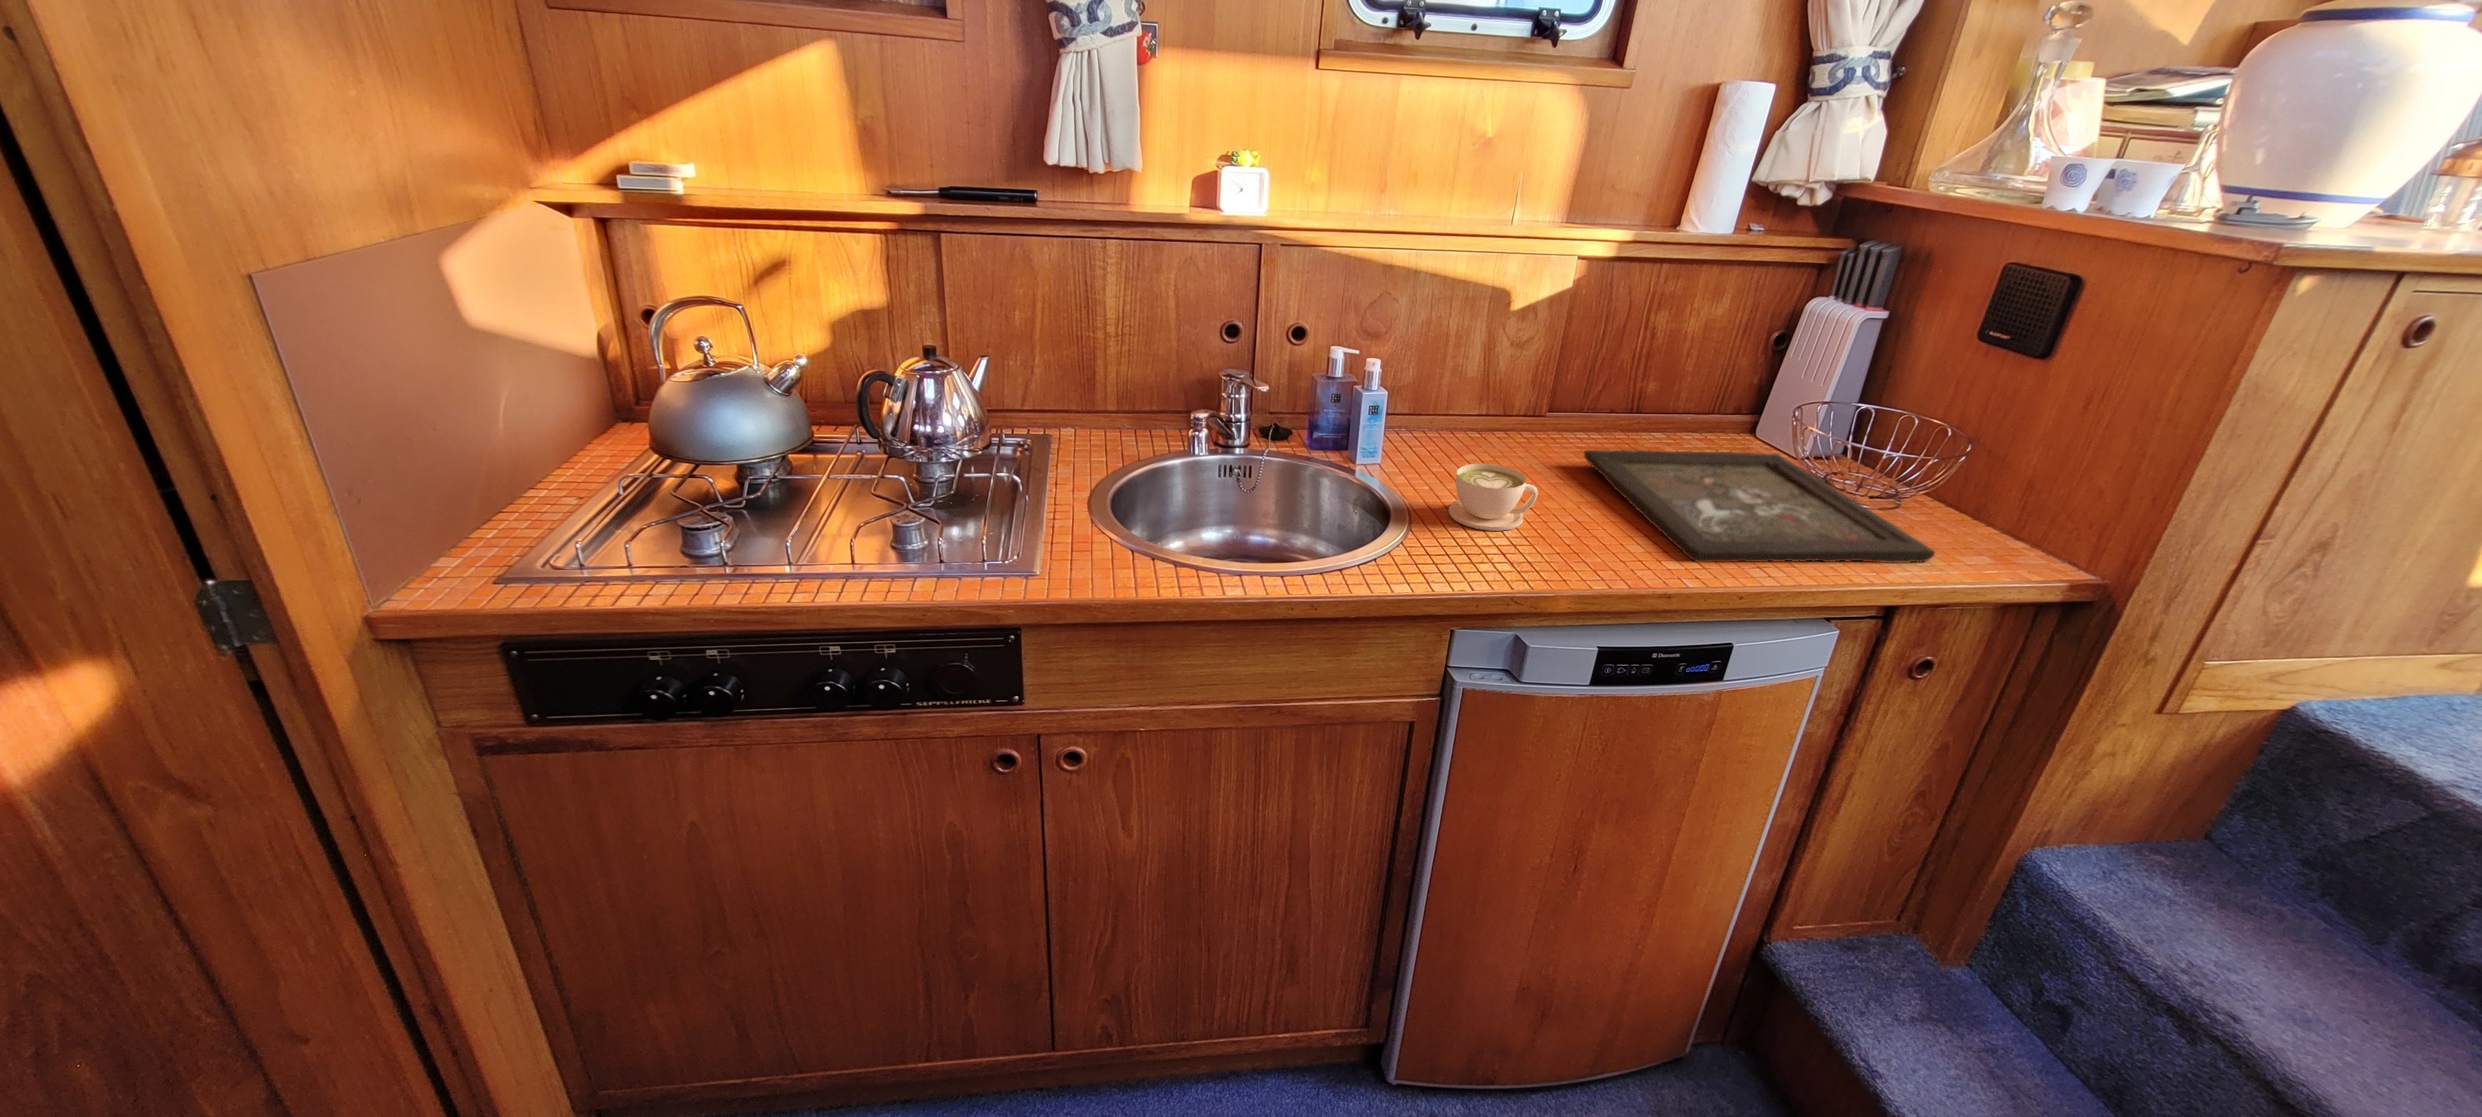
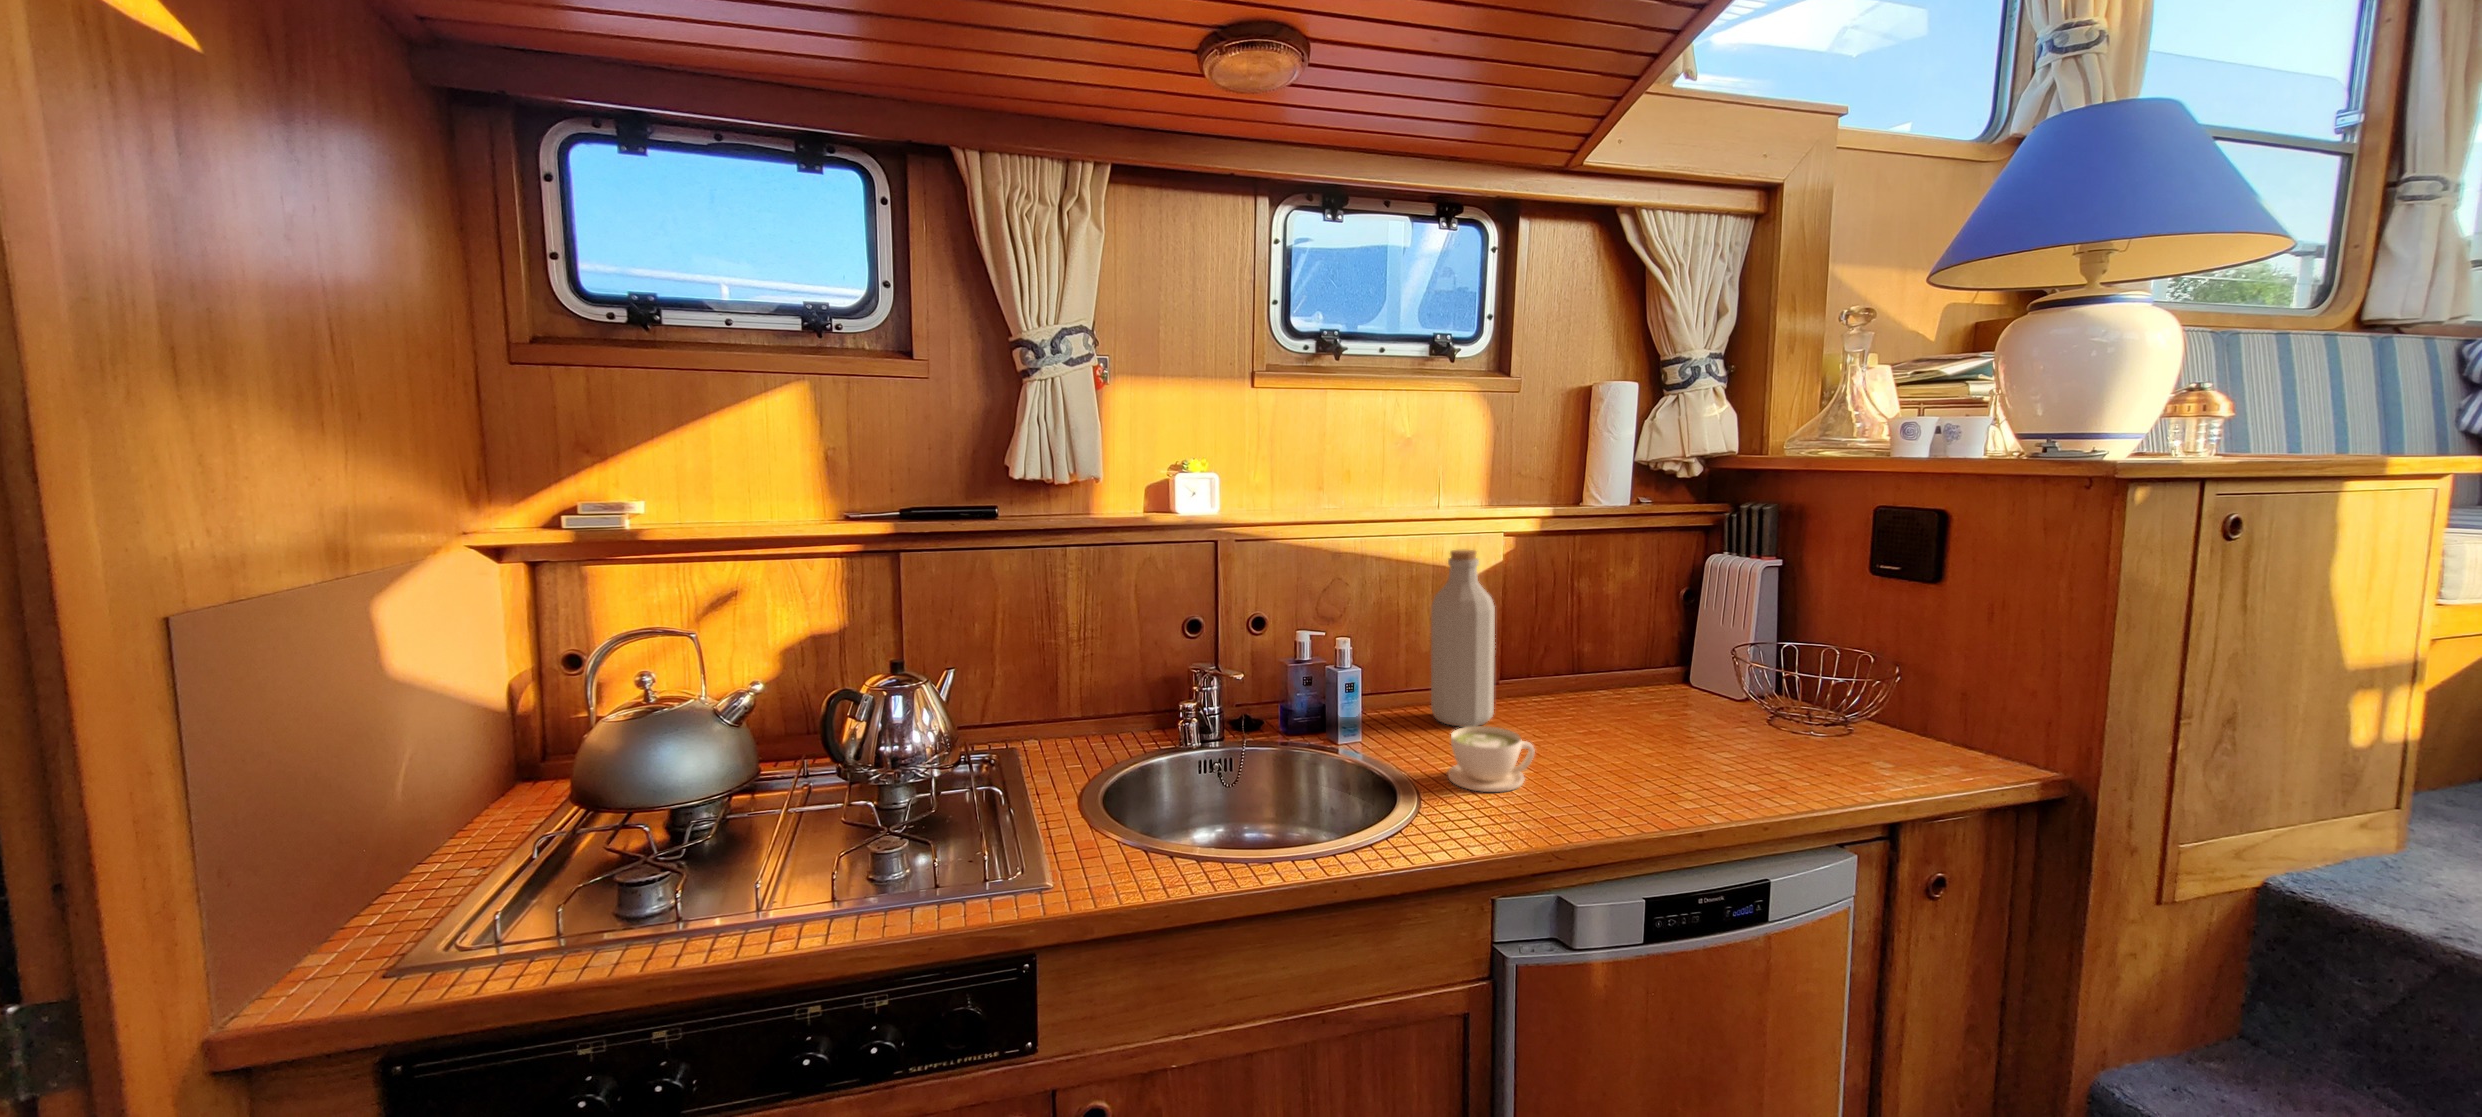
bottle: none [1465,273,1546,460] -> present [1431,550,1495,727]
tray: present [1584,450,1935,563] -> none [1549,695,1915,802]

